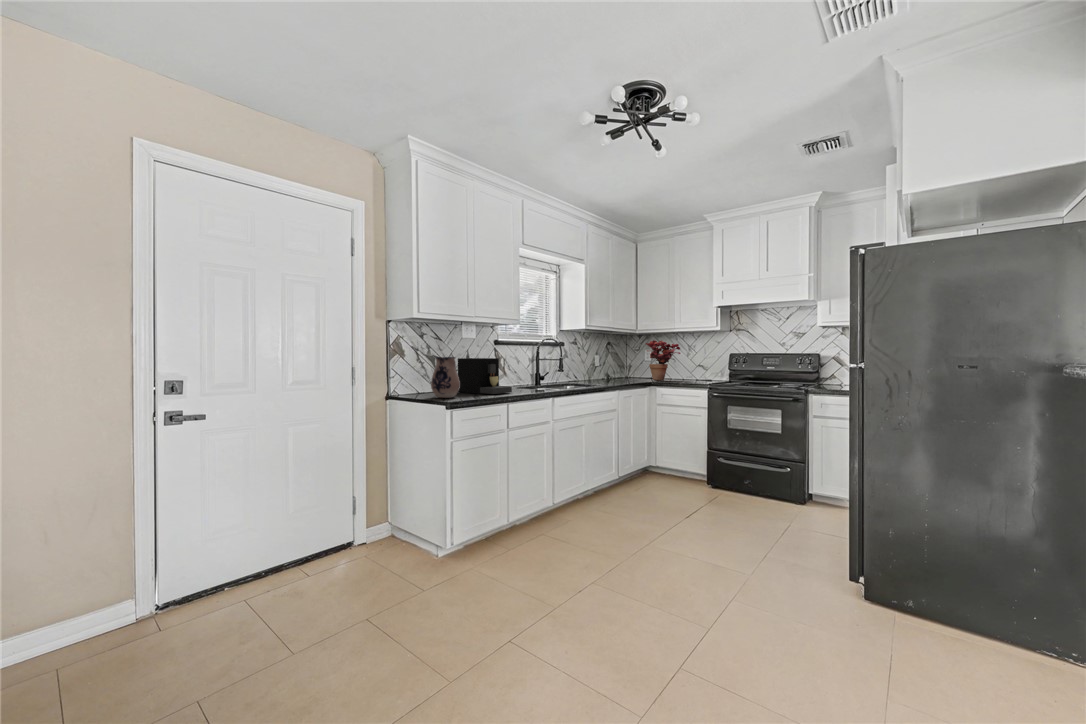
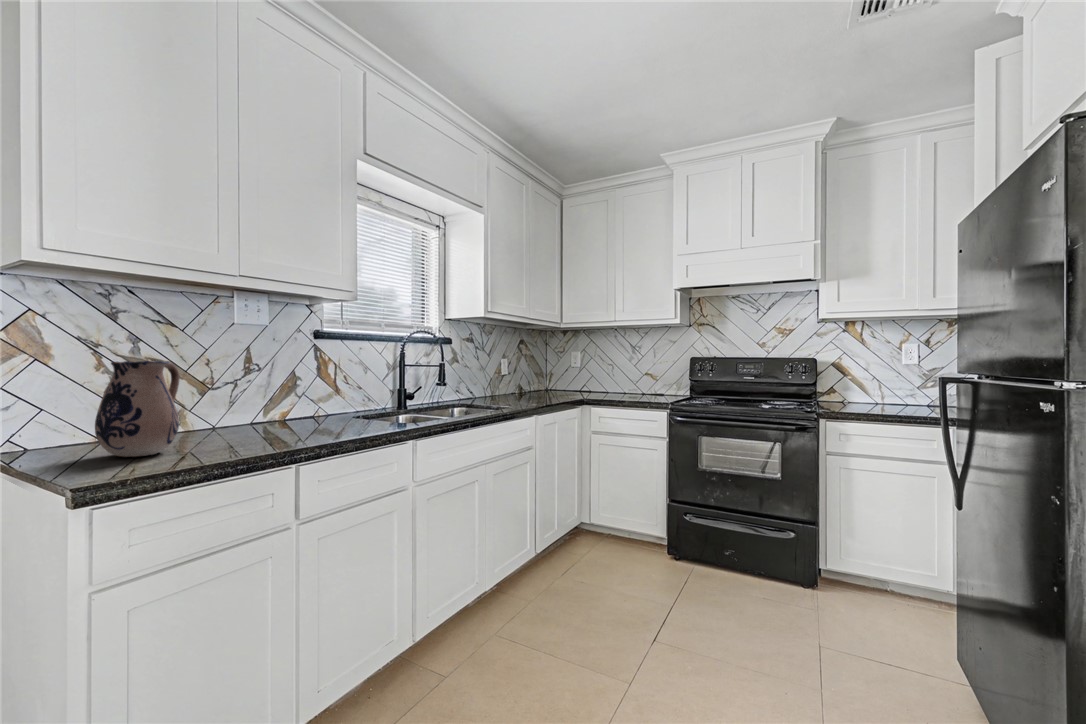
potted plant: present [646,340,680,380] -> none [573,338,622,395]
coffee maker: present [458,358,512,394] -> none [216,363,325,438]

